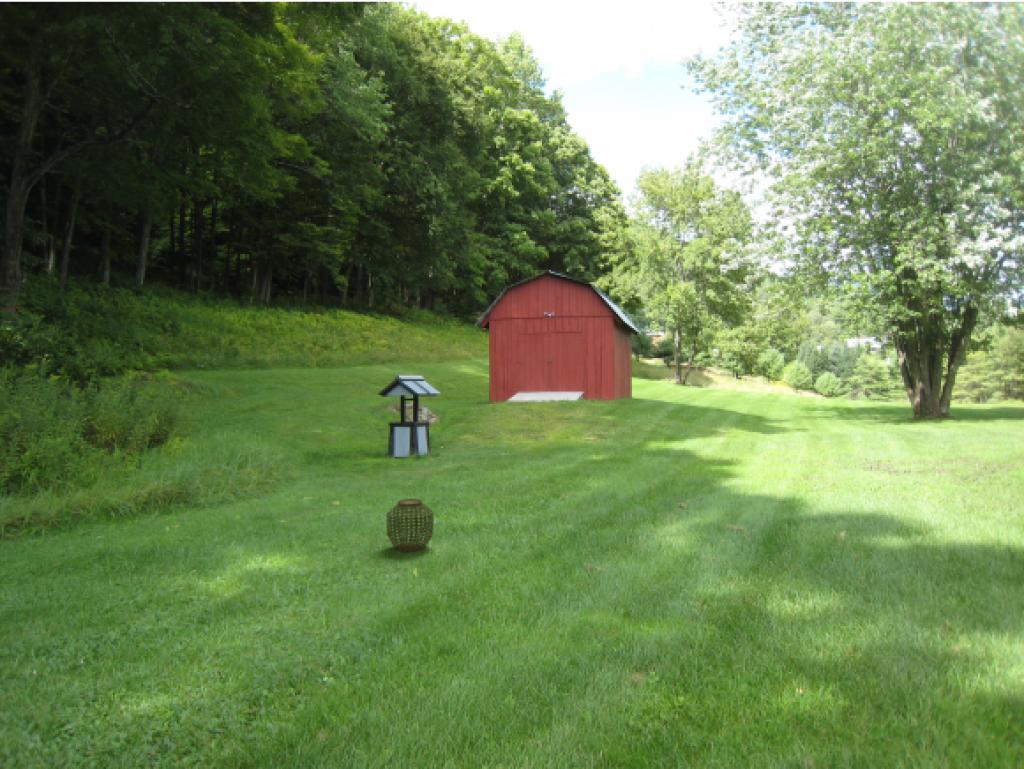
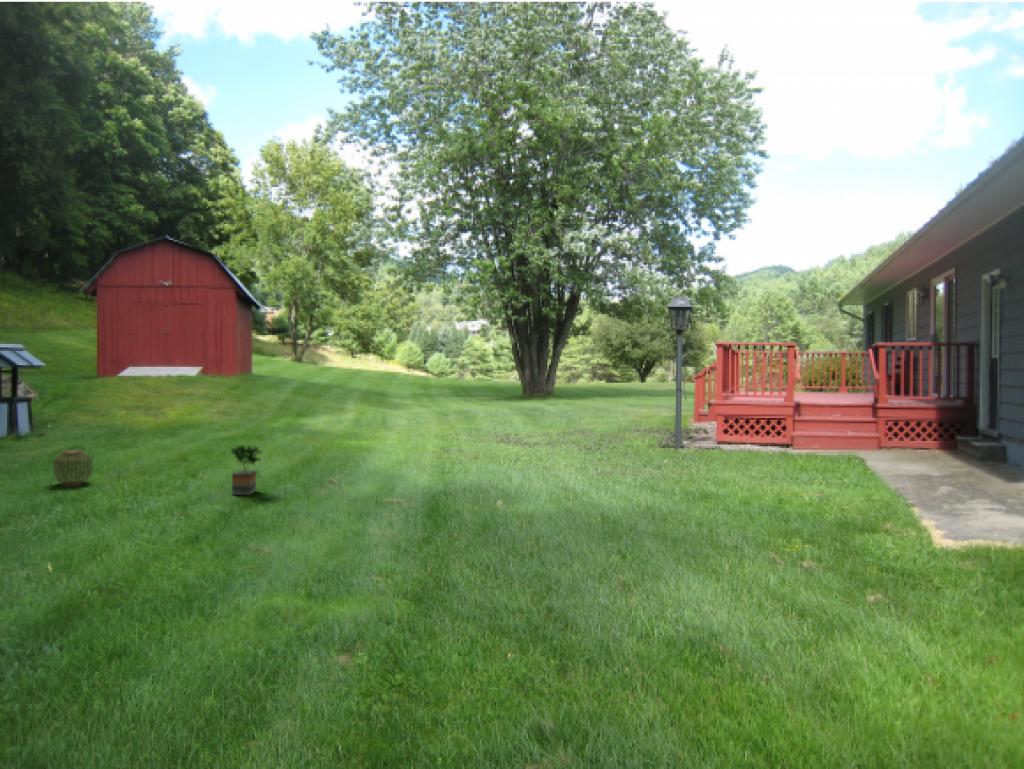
potted tree: none [620,510,679,607] -> present [231,445,262,495]

